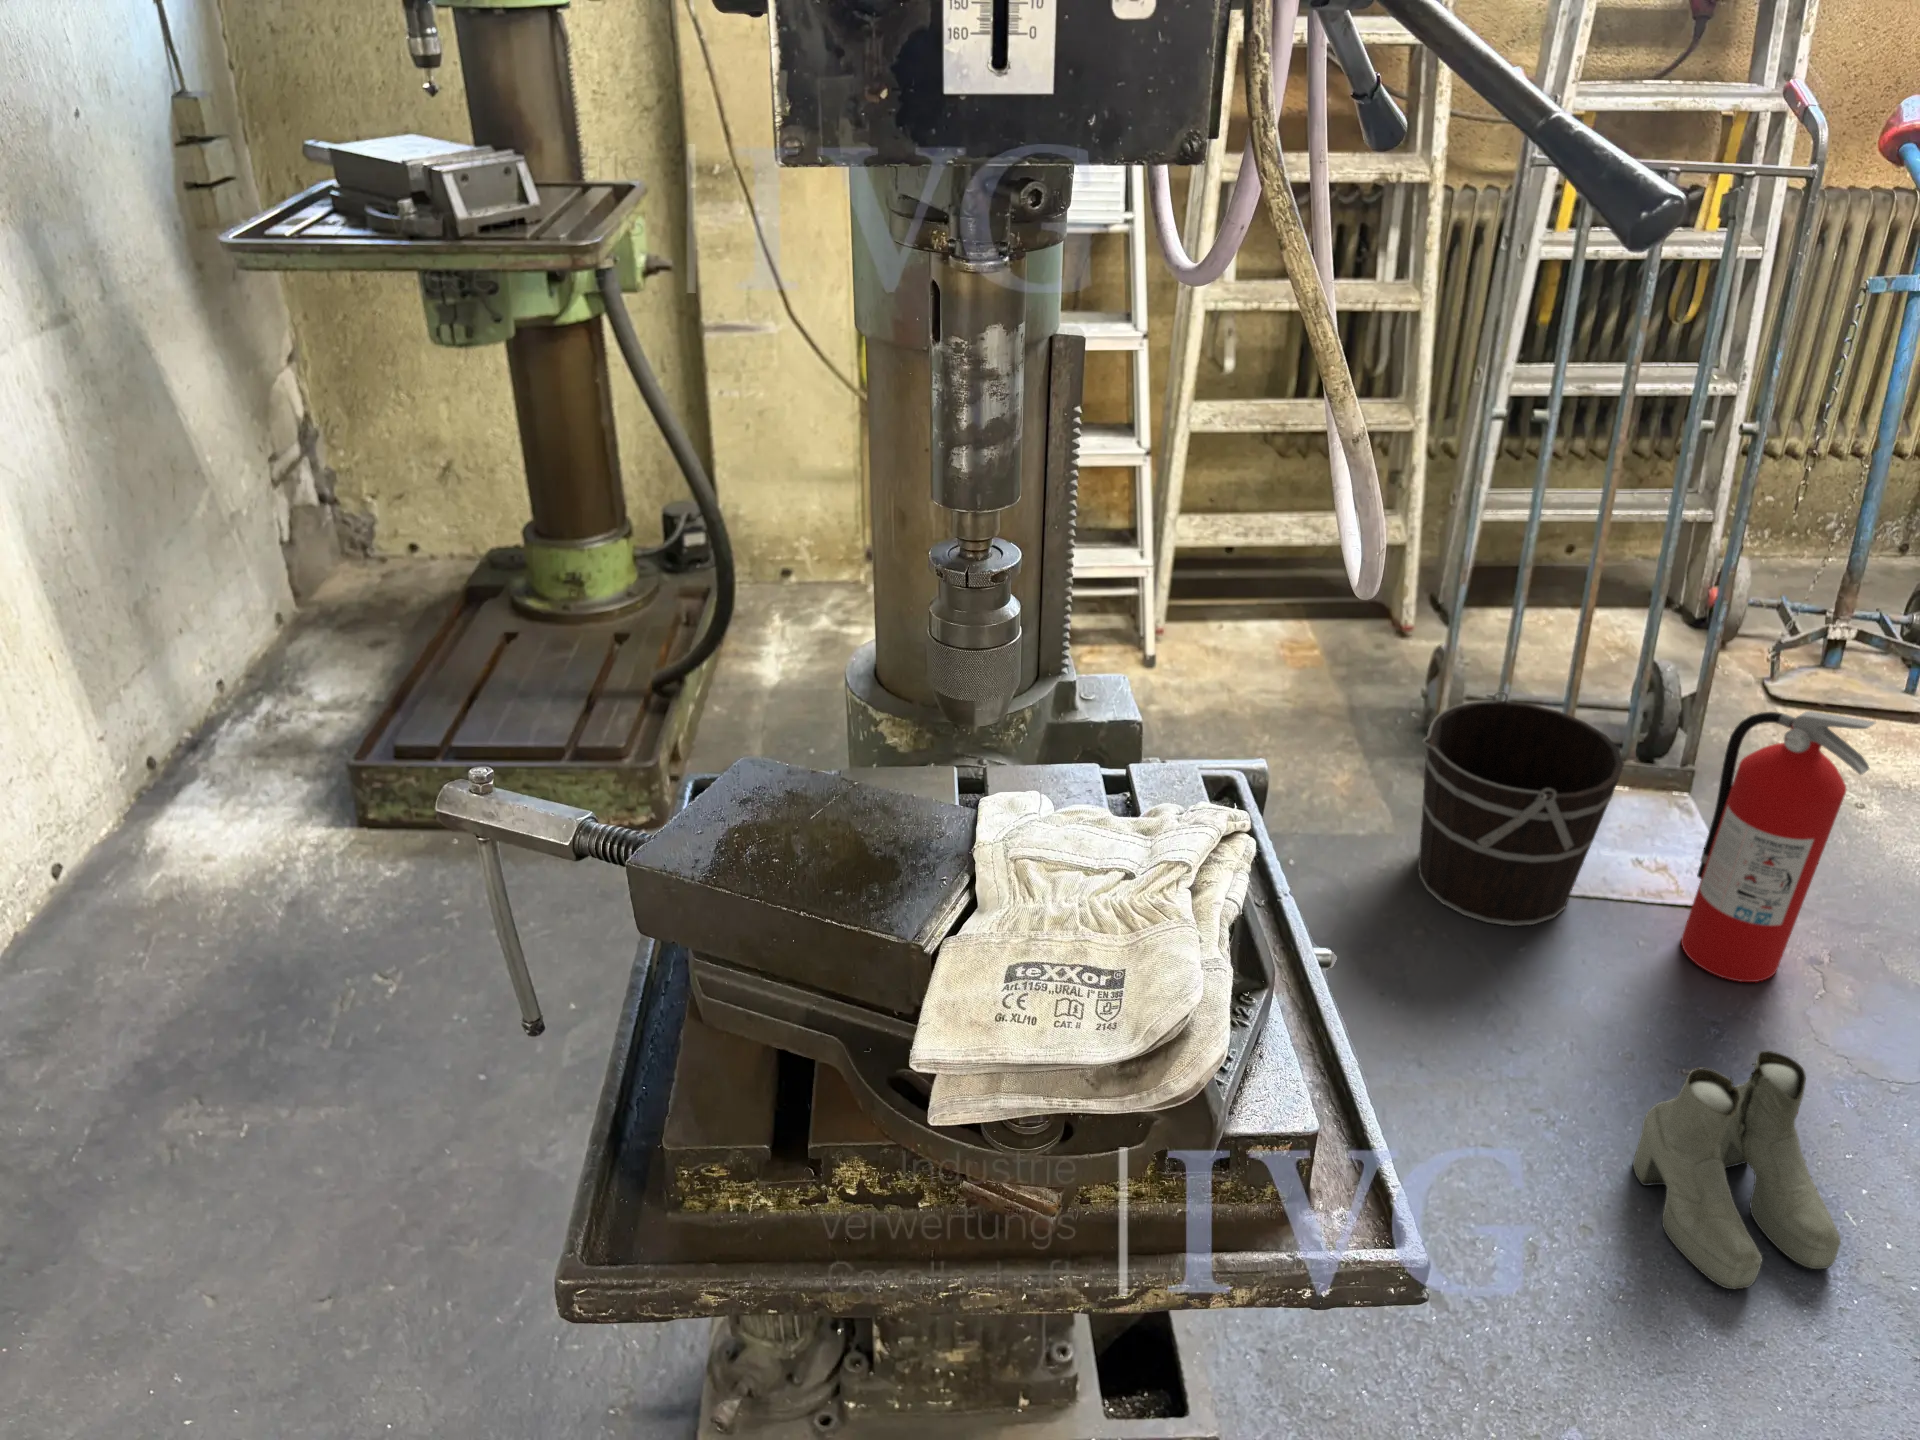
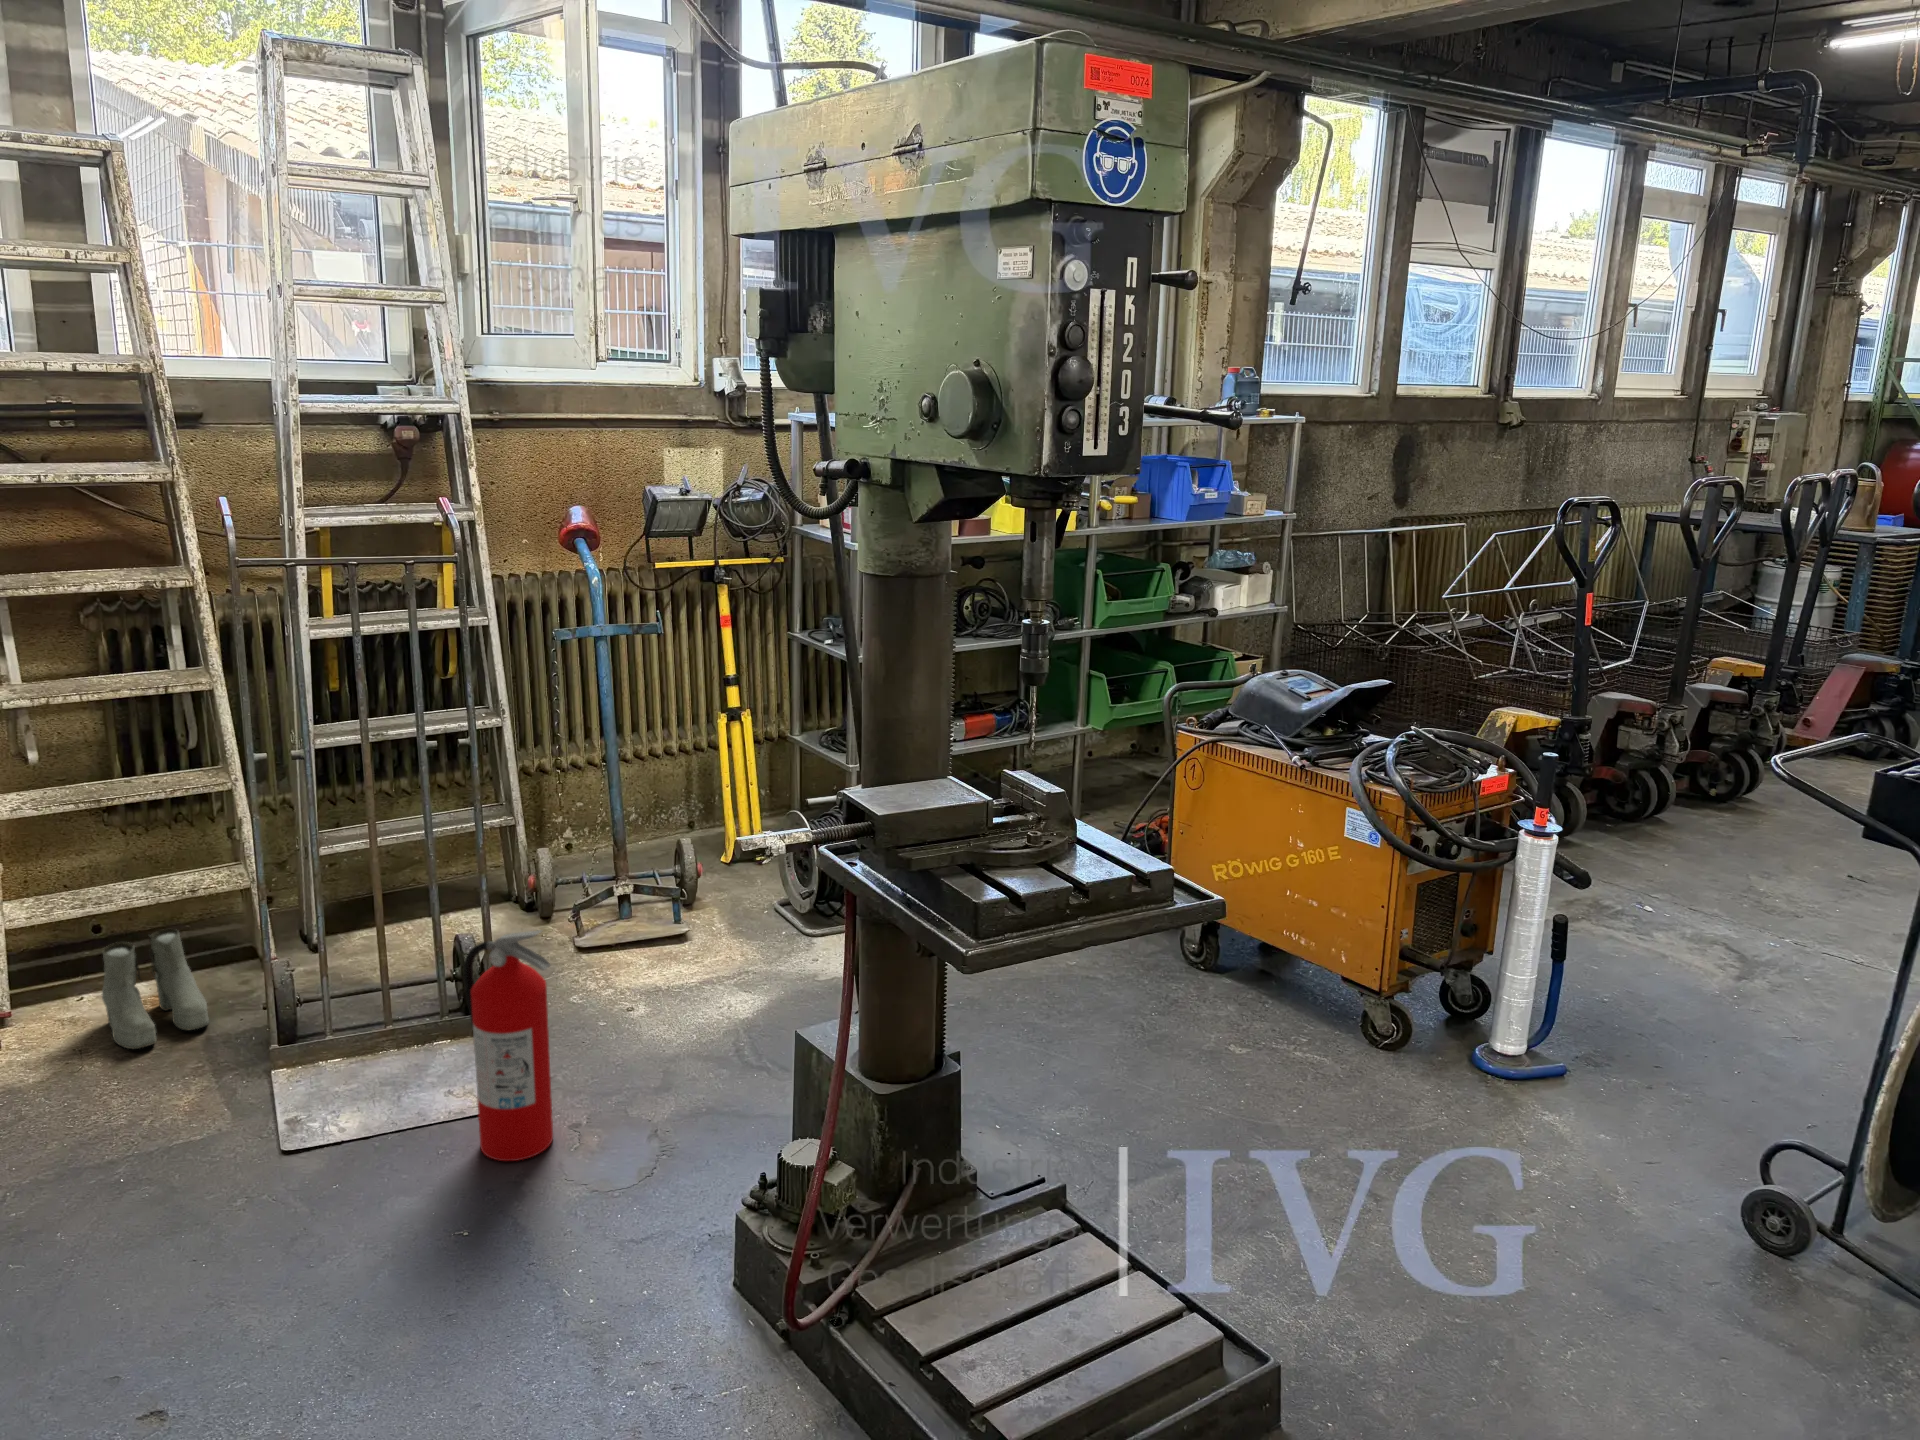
bucket: present [1418,692,1624,926] -> none [218,984,398,1185]
boots: present [1633,1051,1841,1289] -> present [102,929,209,1049]

